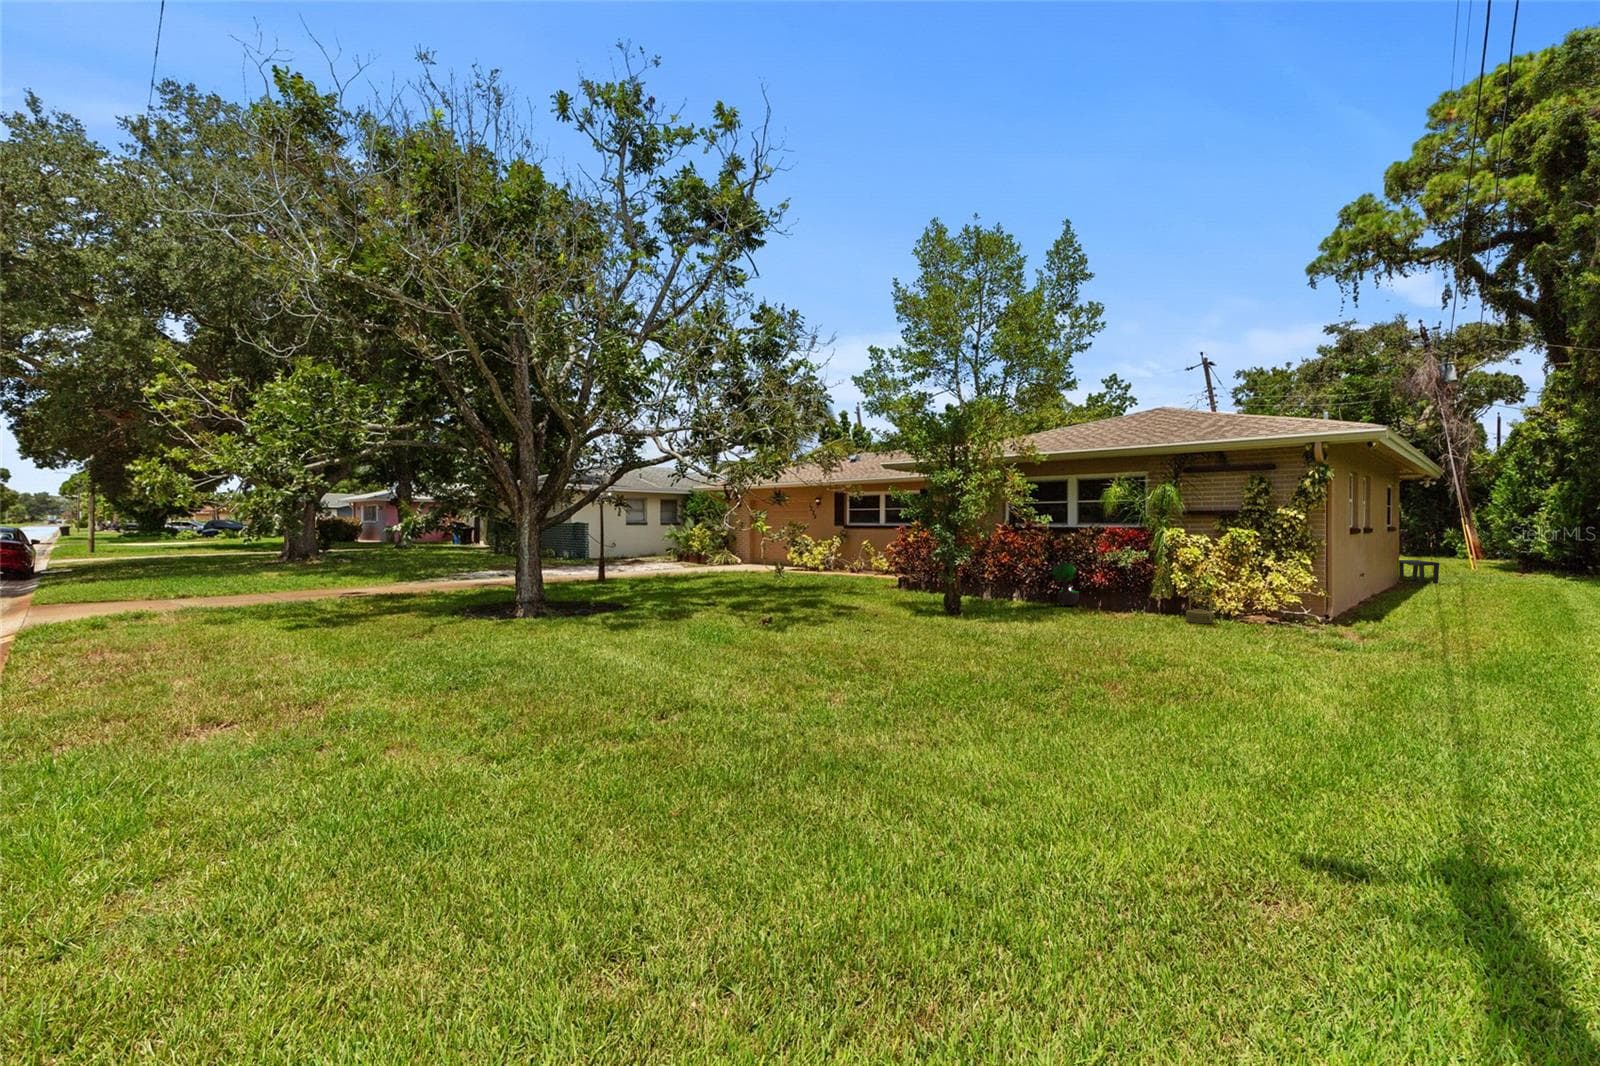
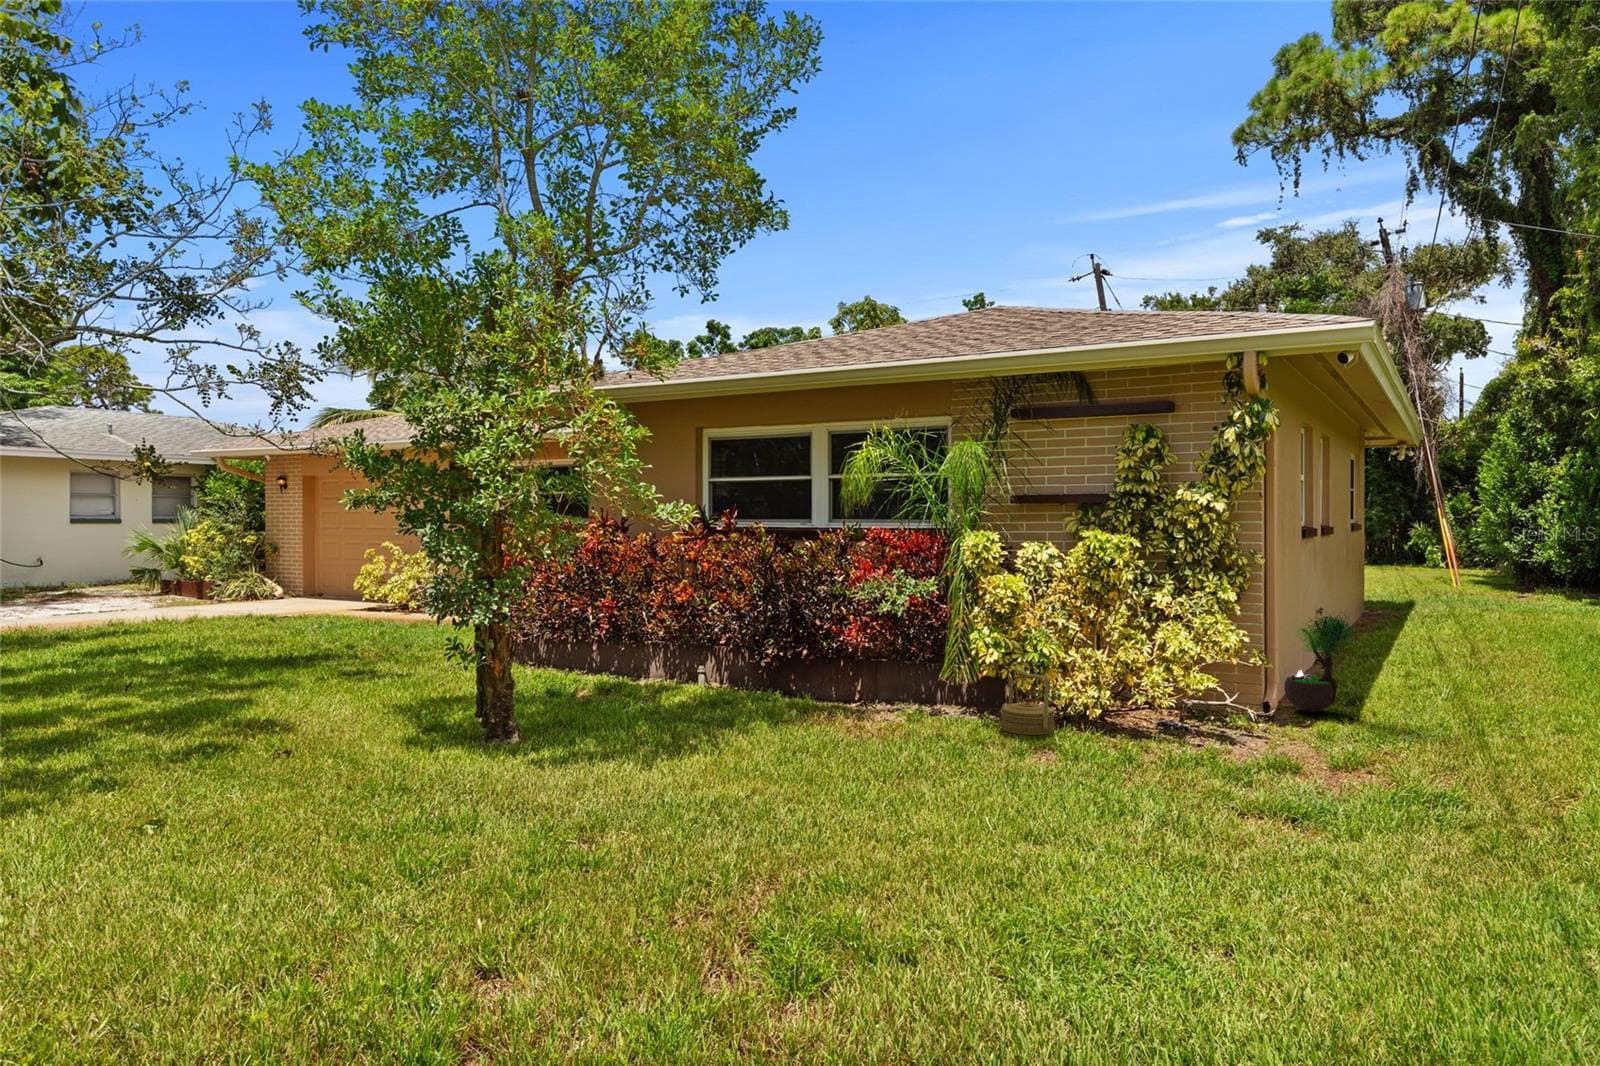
bench: present [1398,560,1440,583] -> none [1362,575,1421,613]
potted tree: present [1052,563,1079,606] -> present [1284,606,1355,712]

